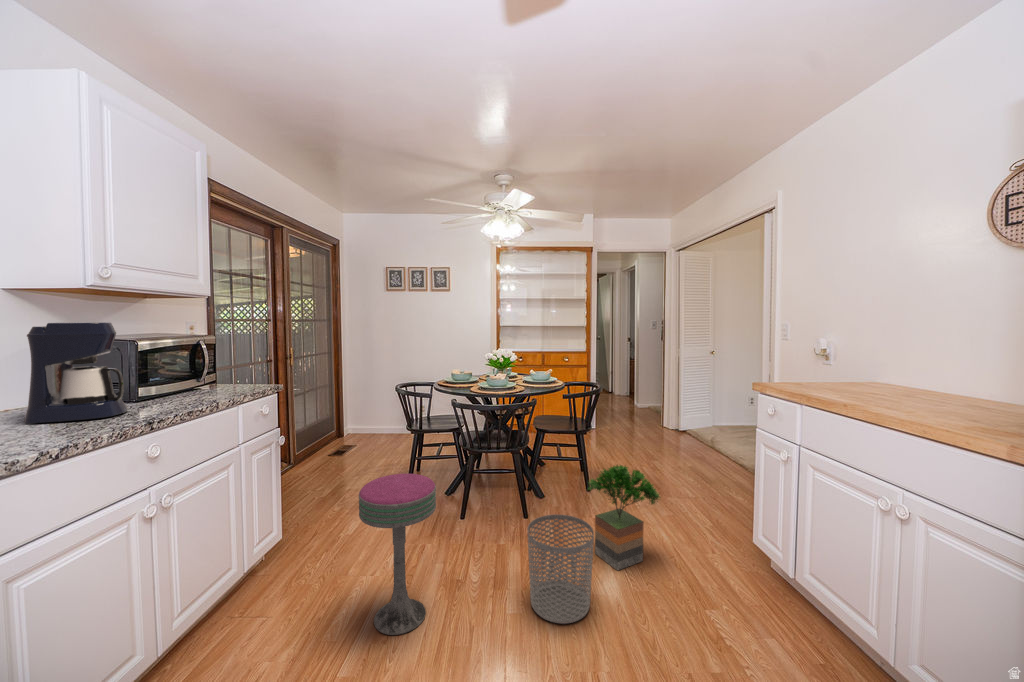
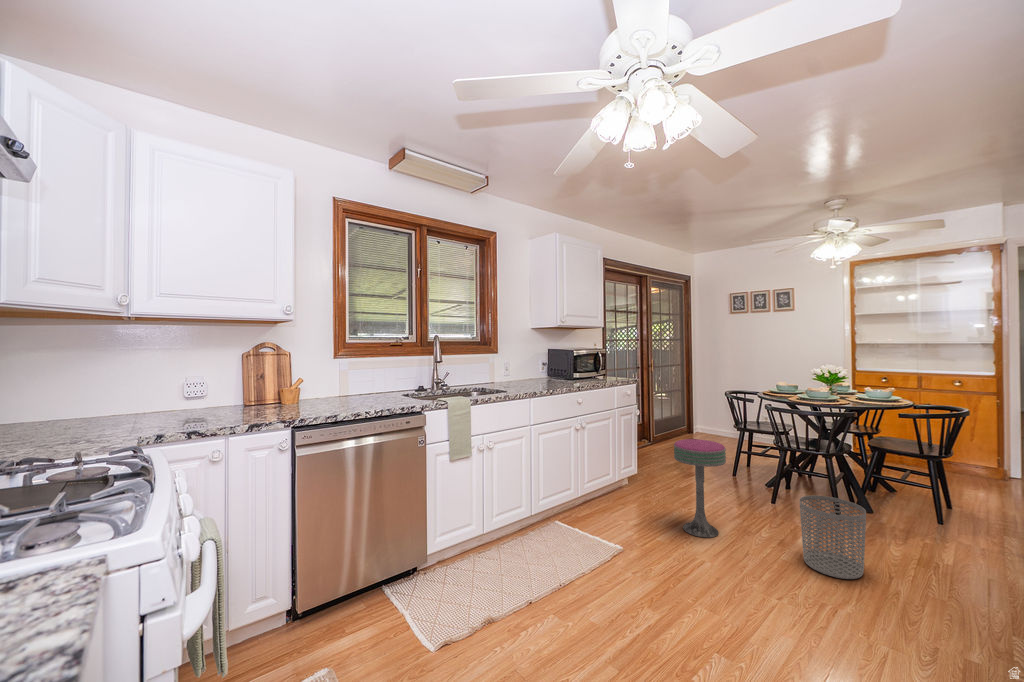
coffee maker: present [24,322,128,424] -> none [539,342,570,384]
potted tree: present [588,465,660,570] -> none [889,476,983,580]

